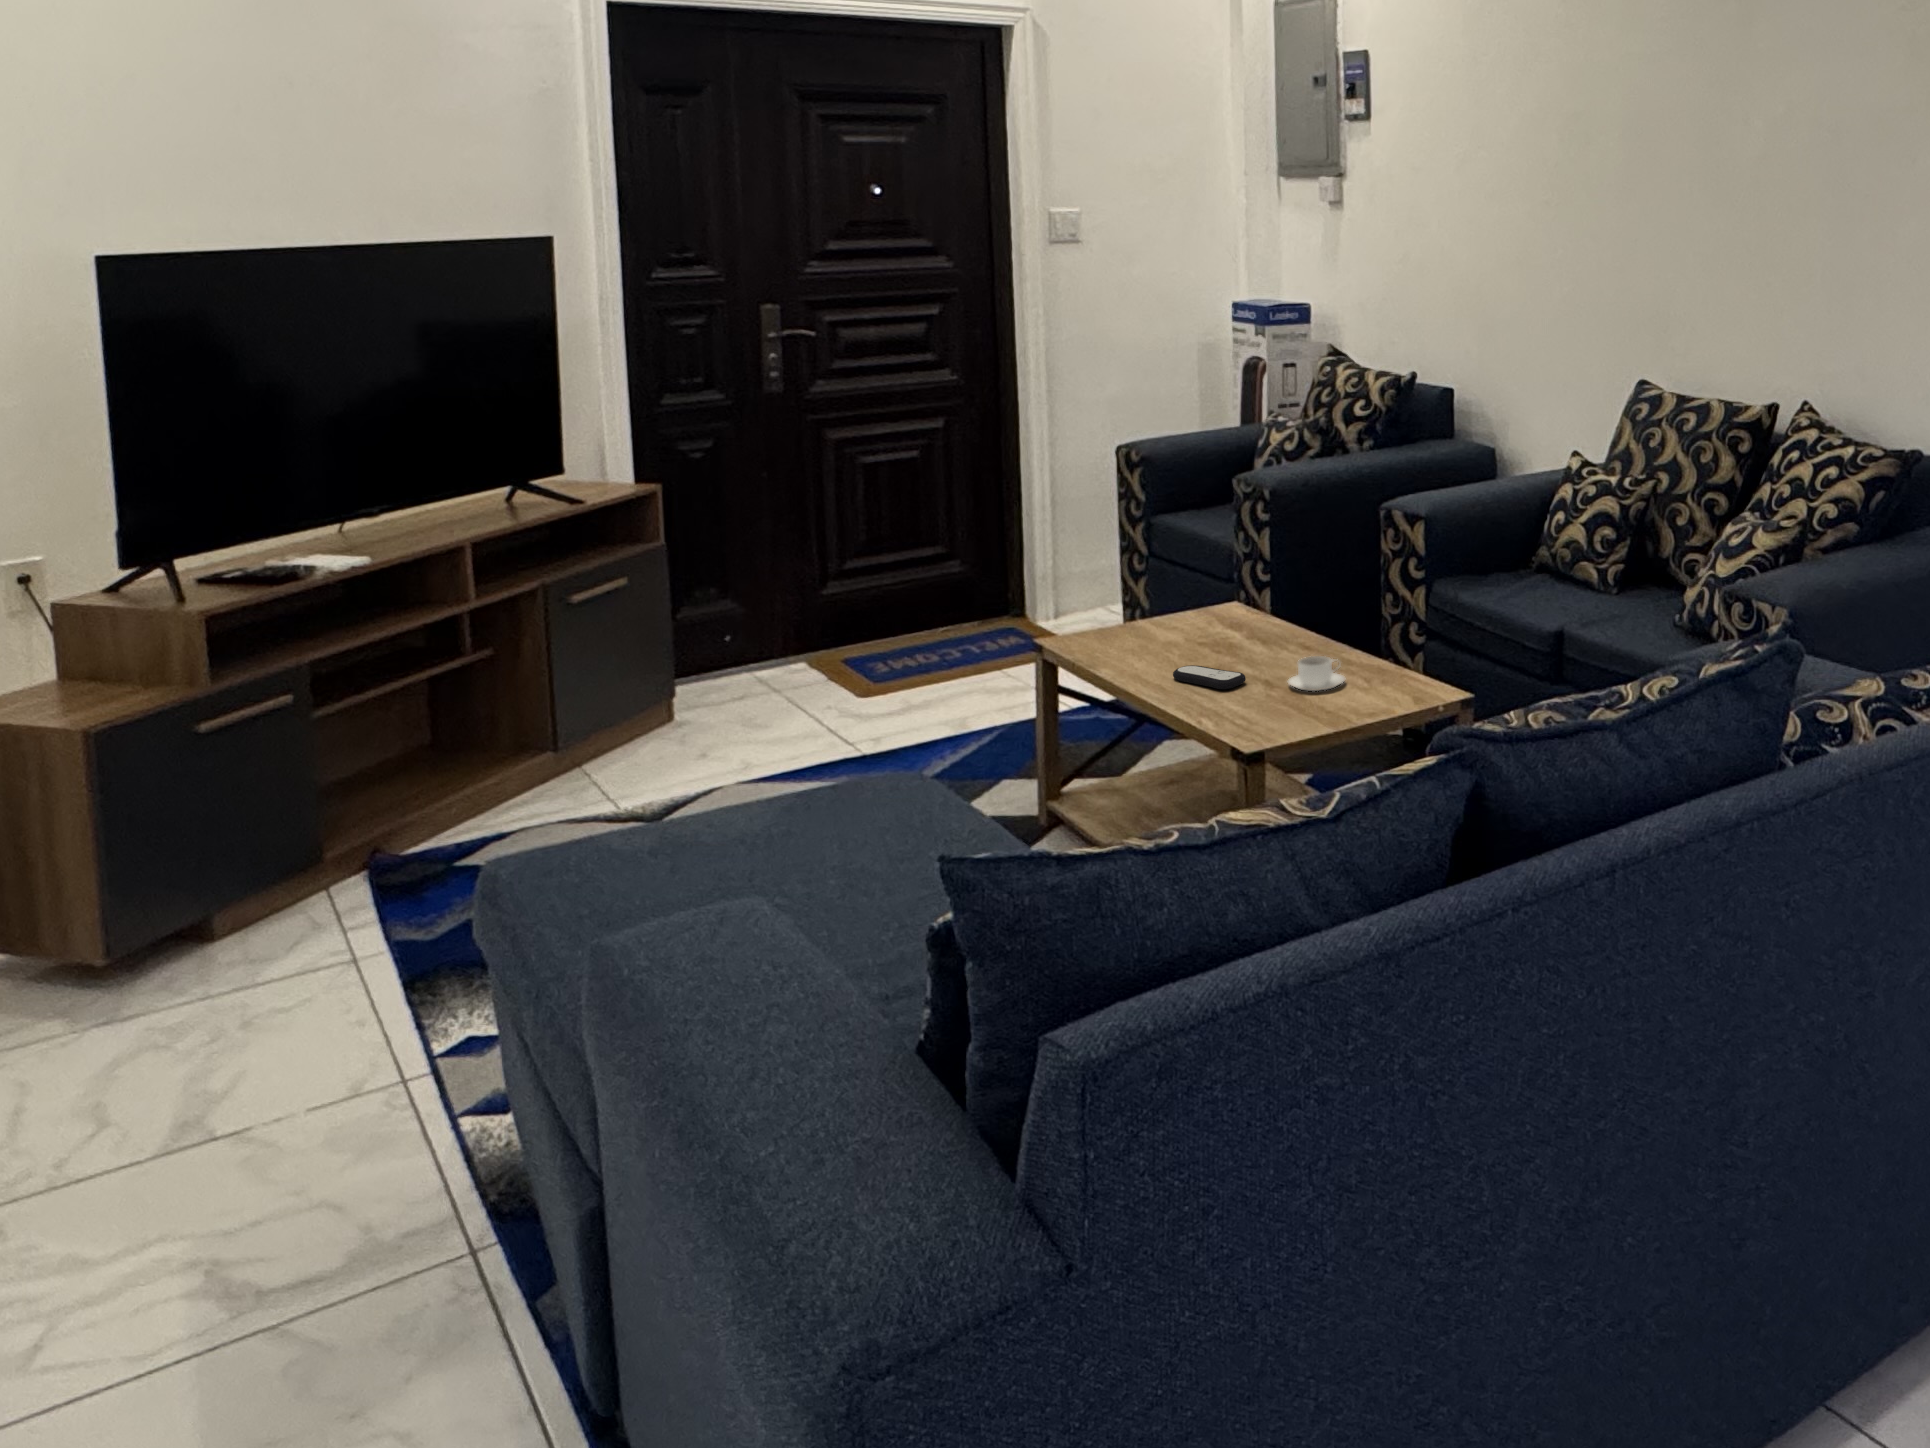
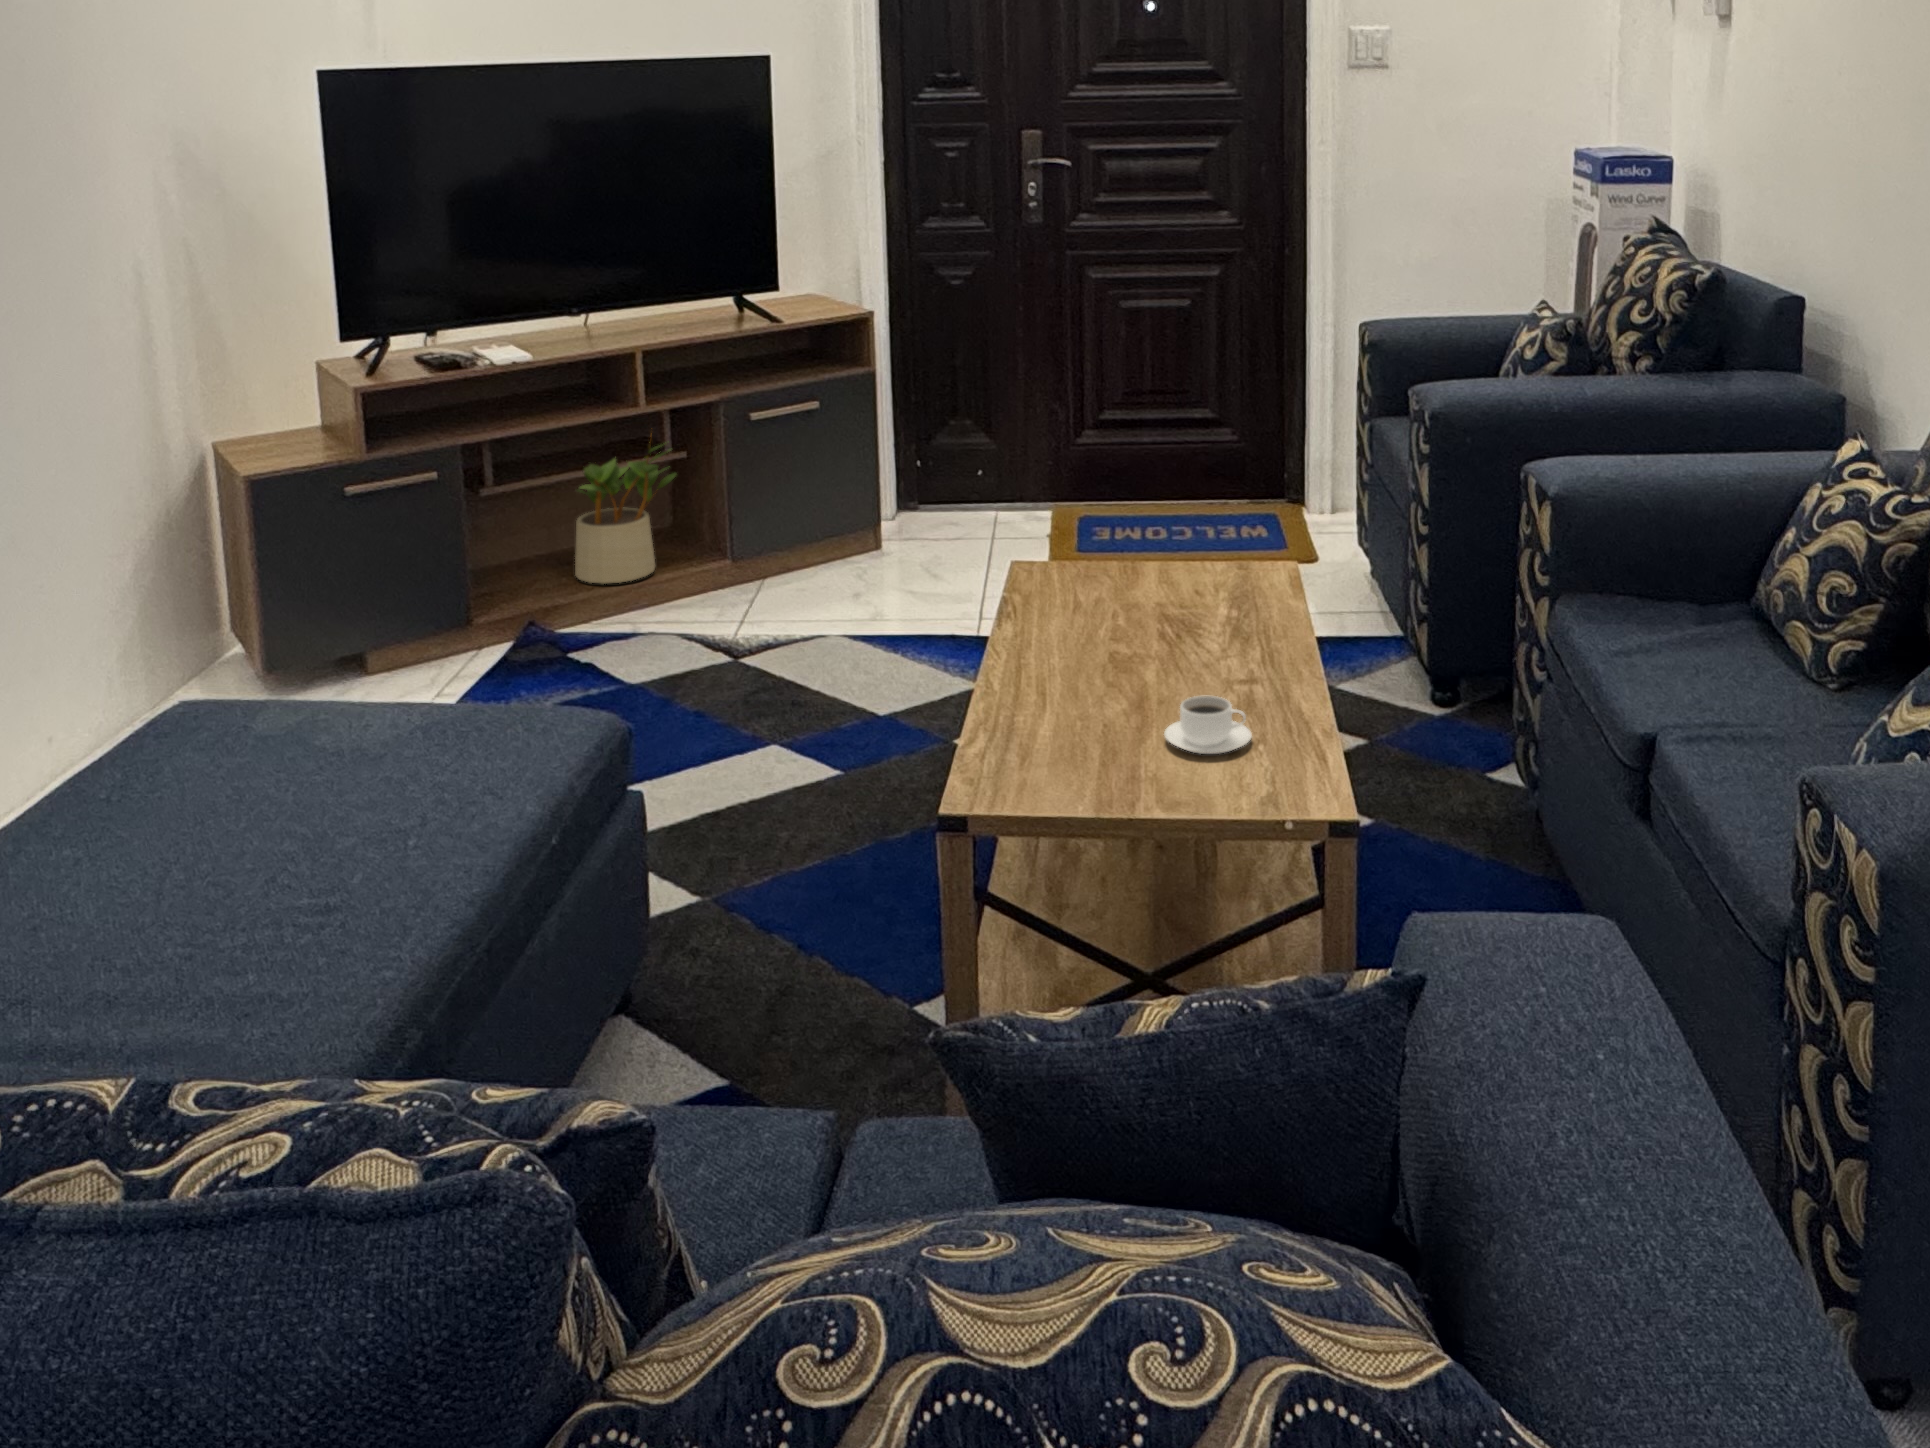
potted plant: none [390,582,501,784] -> present [575,441,676,584]
remote control: present [1173,665,1246,689] -> none [1055,663,1129,715]

